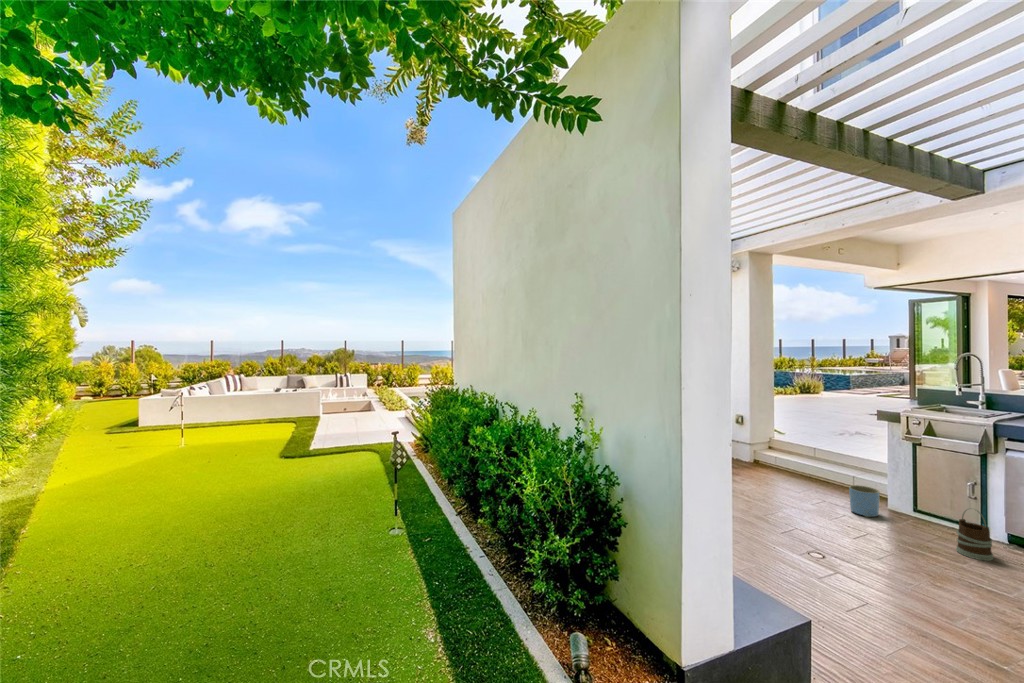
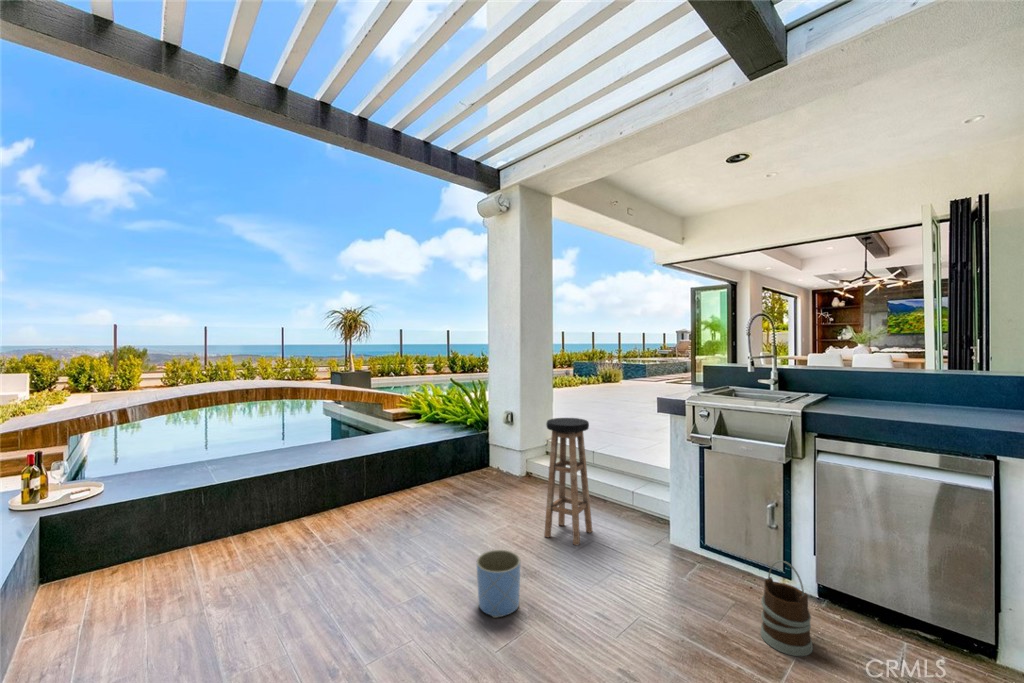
bar stool: none [787,420,824,503] -> present [544,418,592,545]
planter: present [849,485,880,517] -> present [476,550,520,618]

